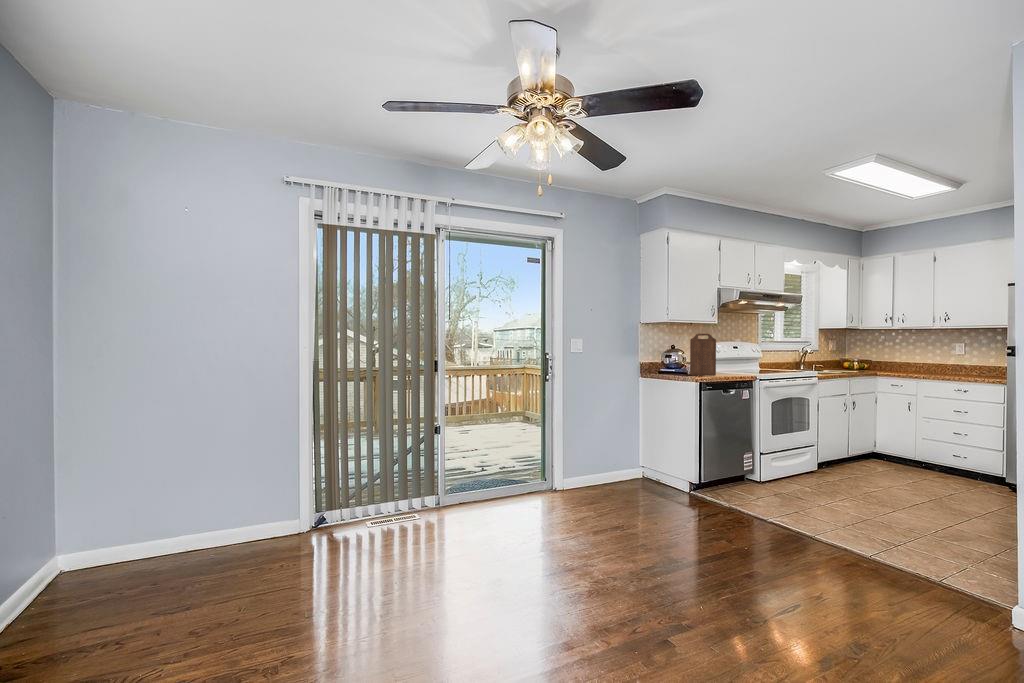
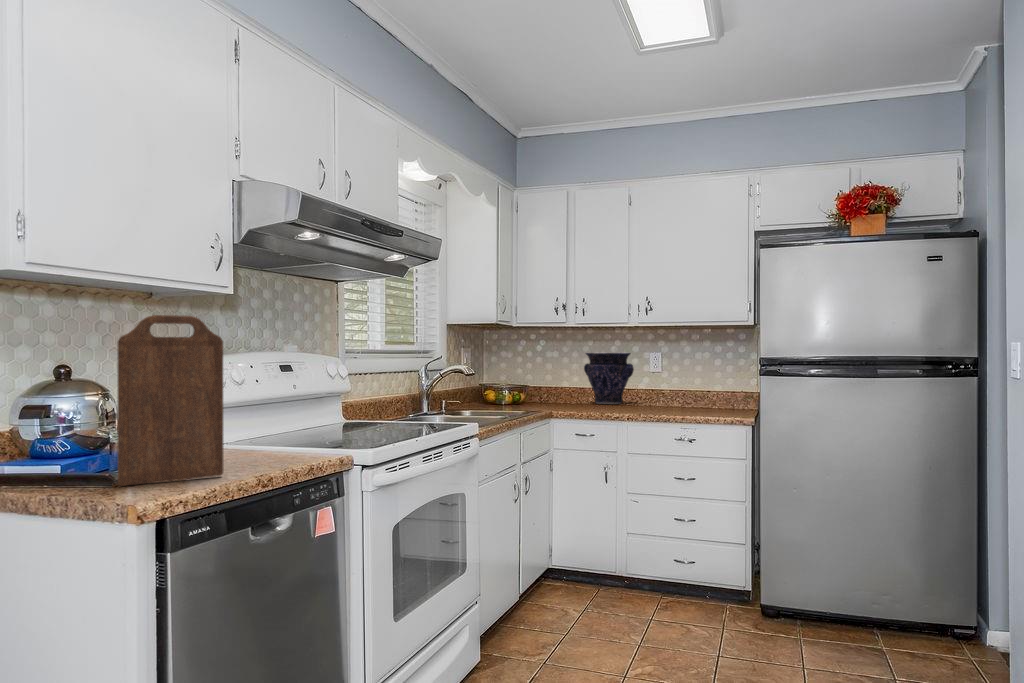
vase: none [910,344,944,373] -> present [584,353,634,404]

